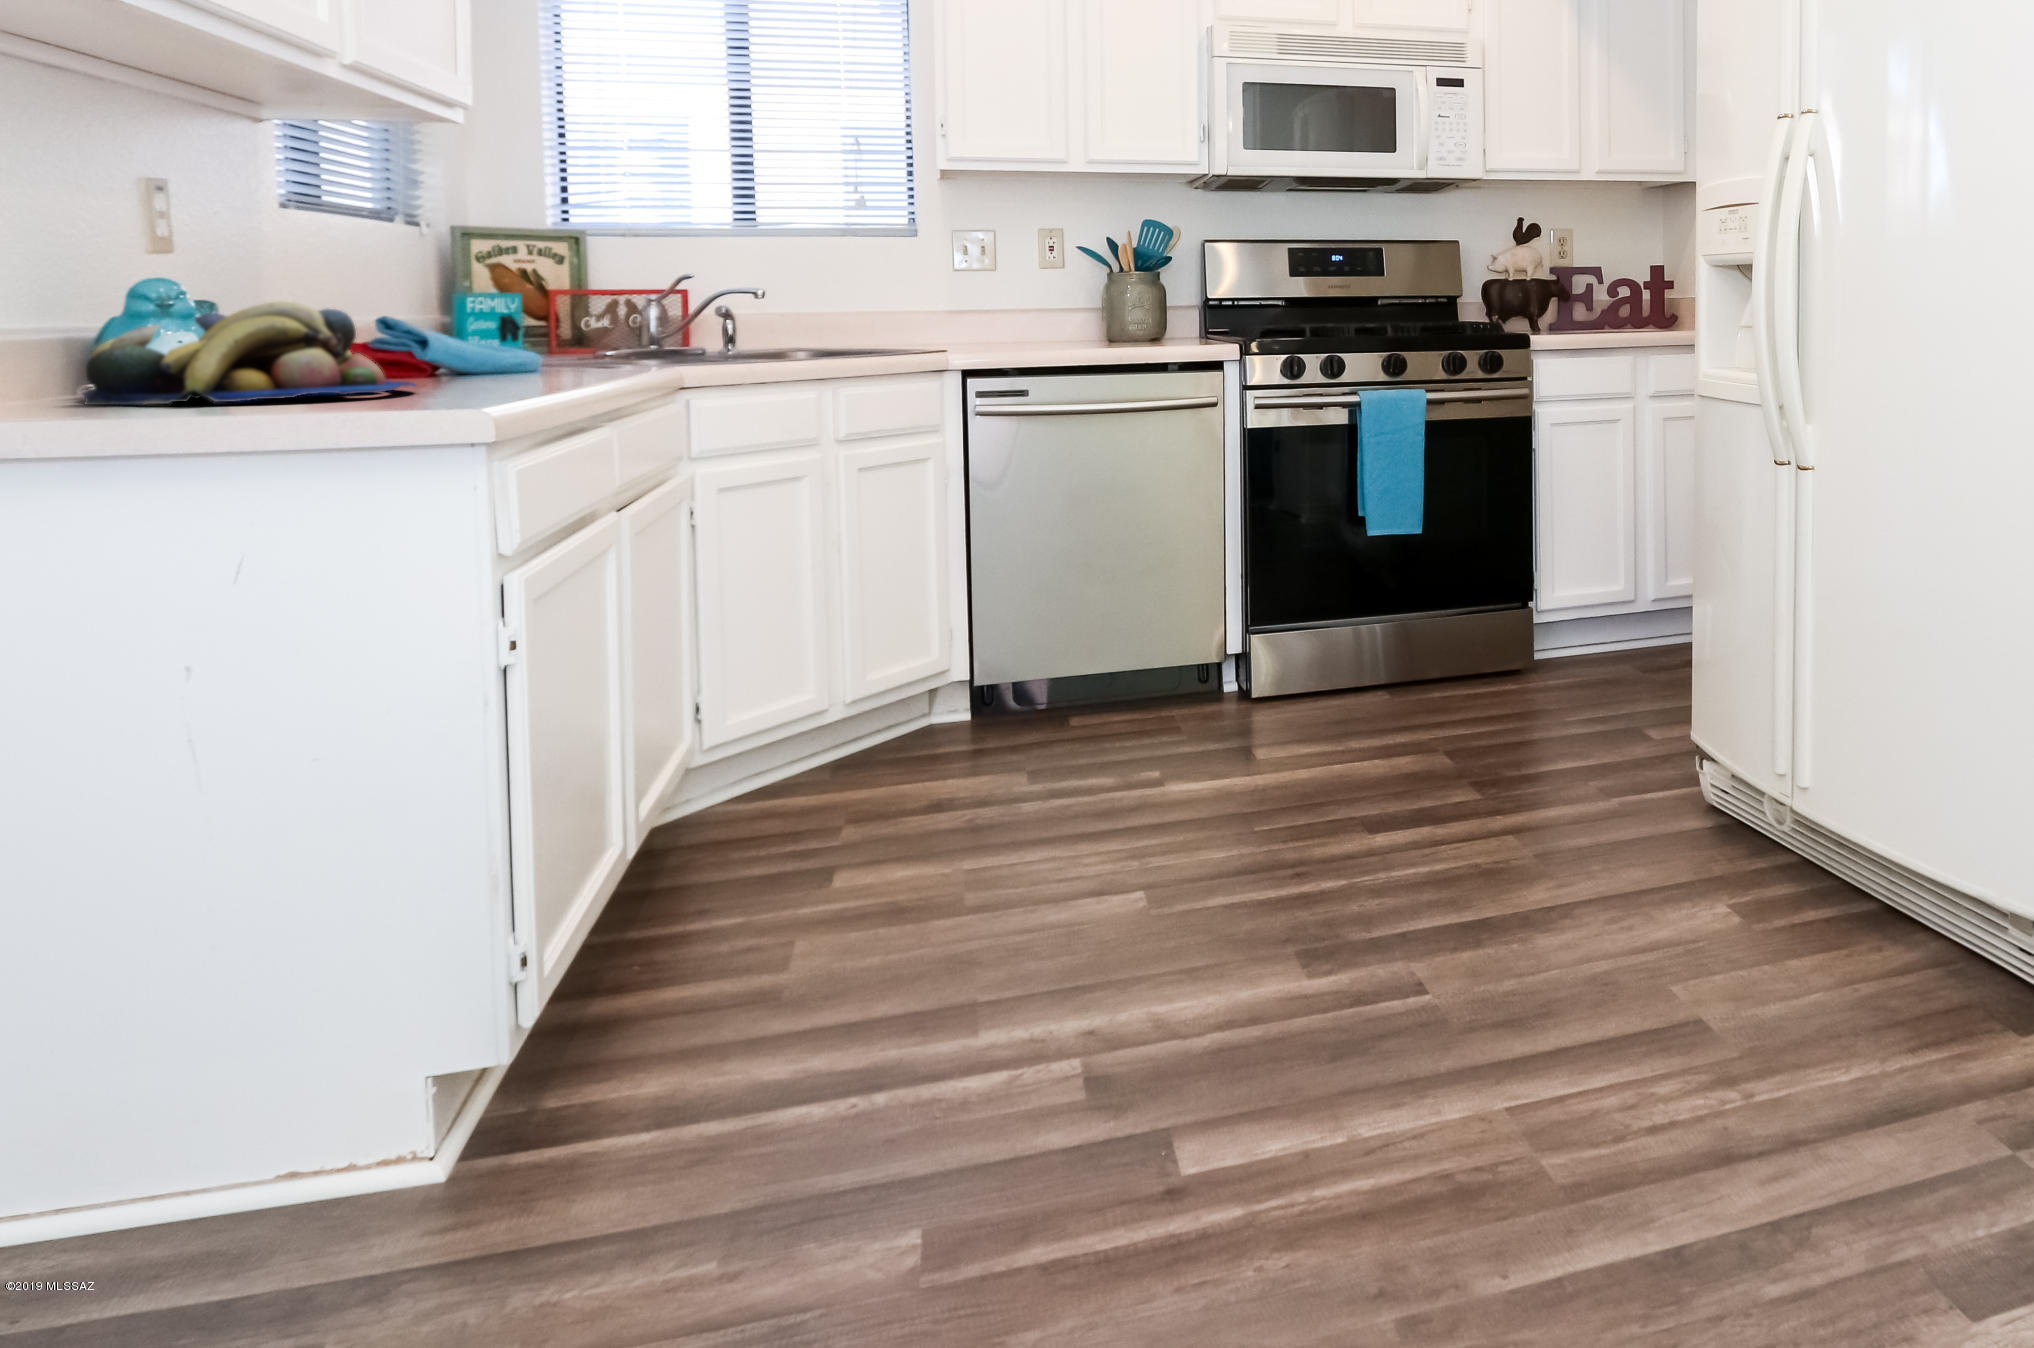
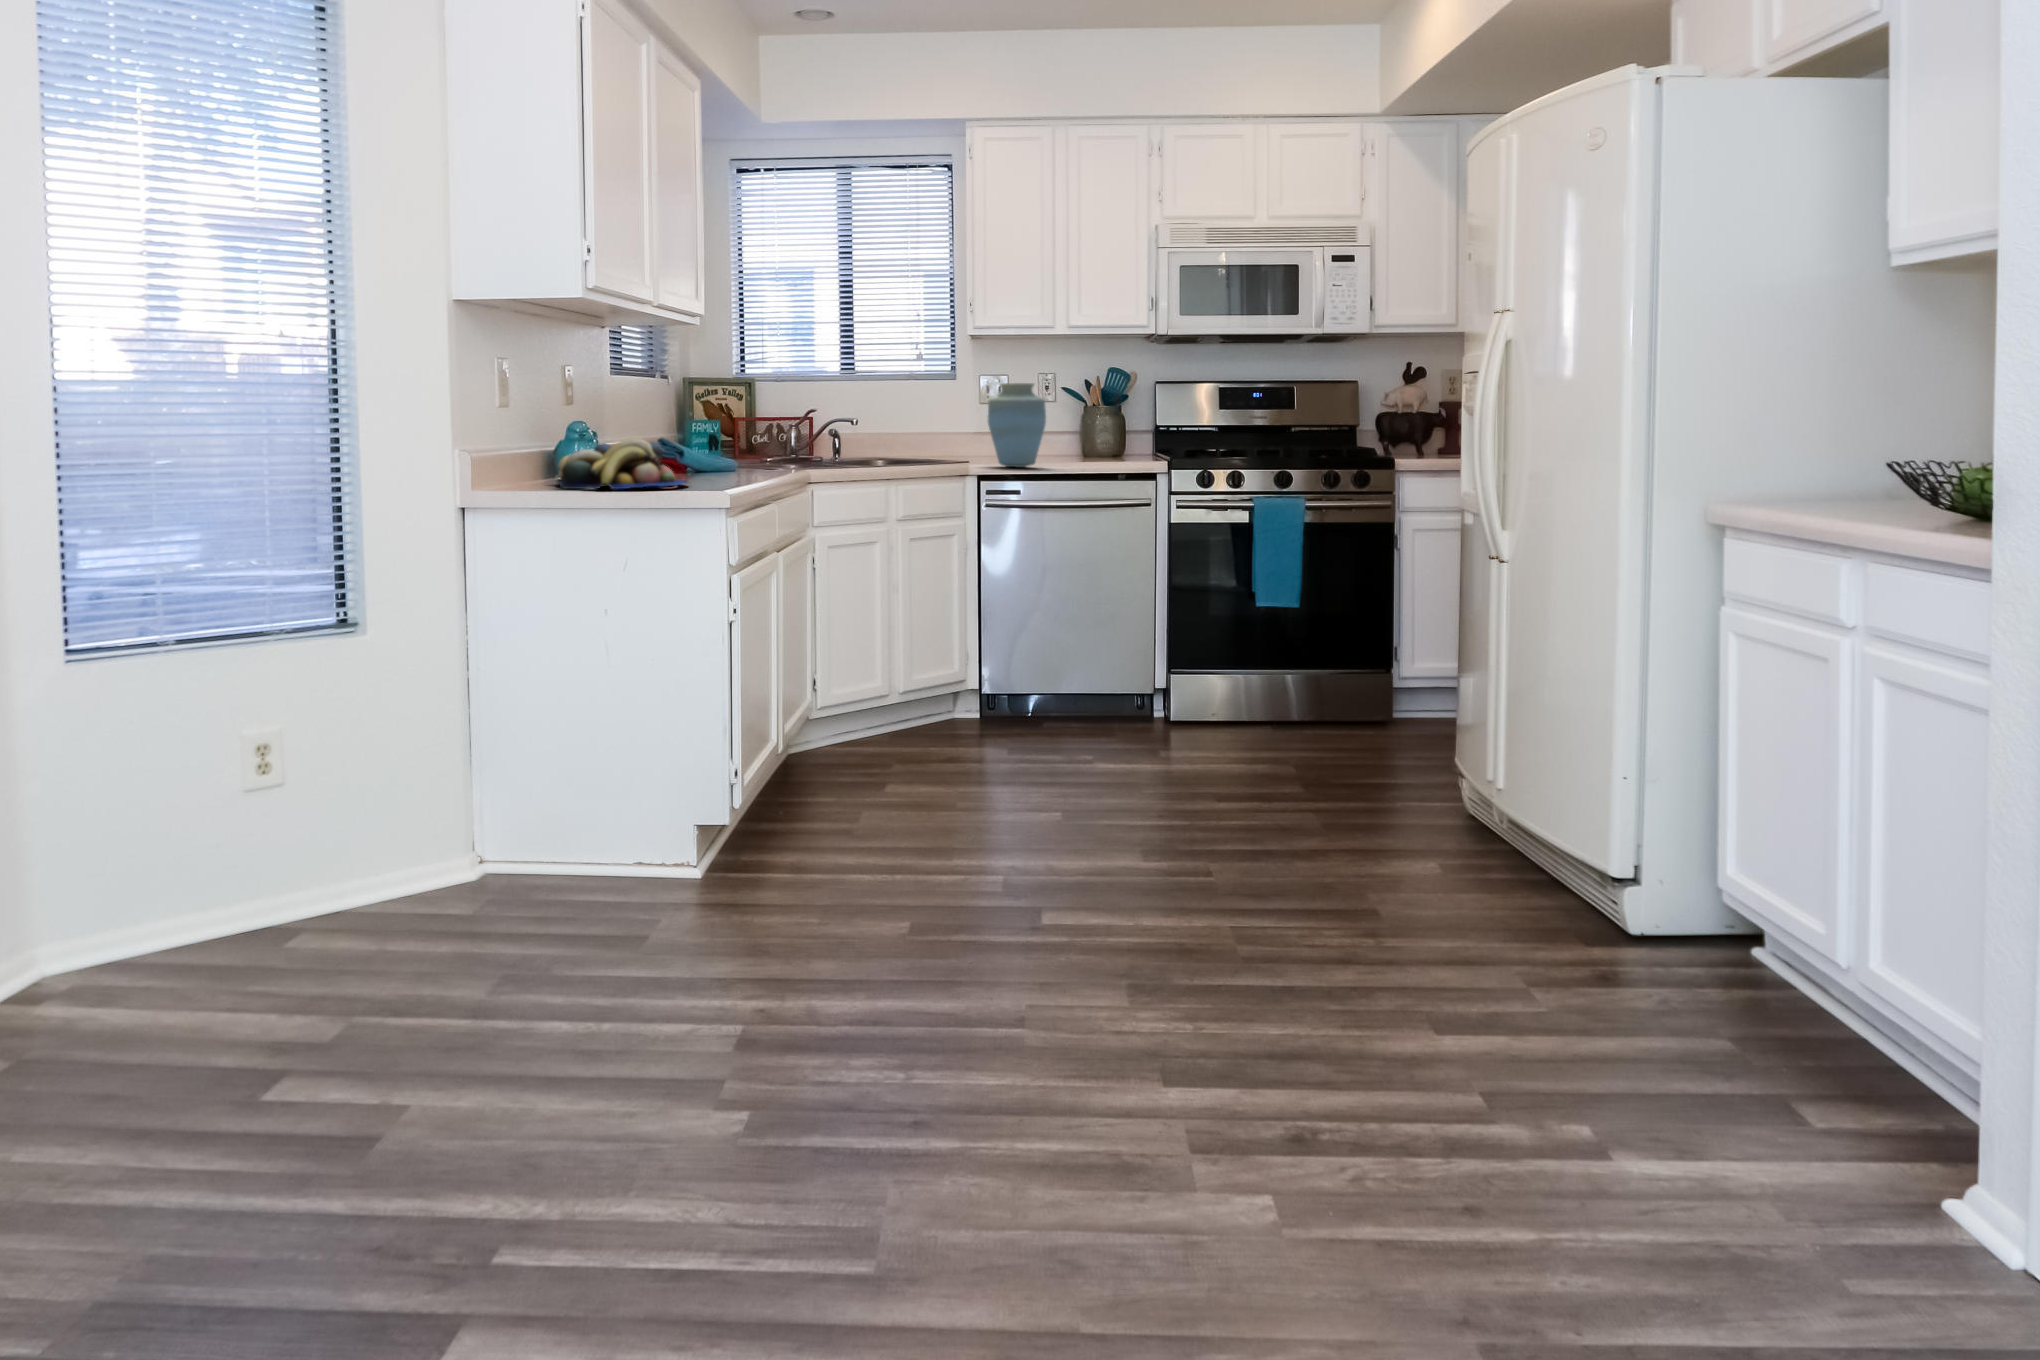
vase: none [977,232,1066,354] -> present [988,383,1046,467]

